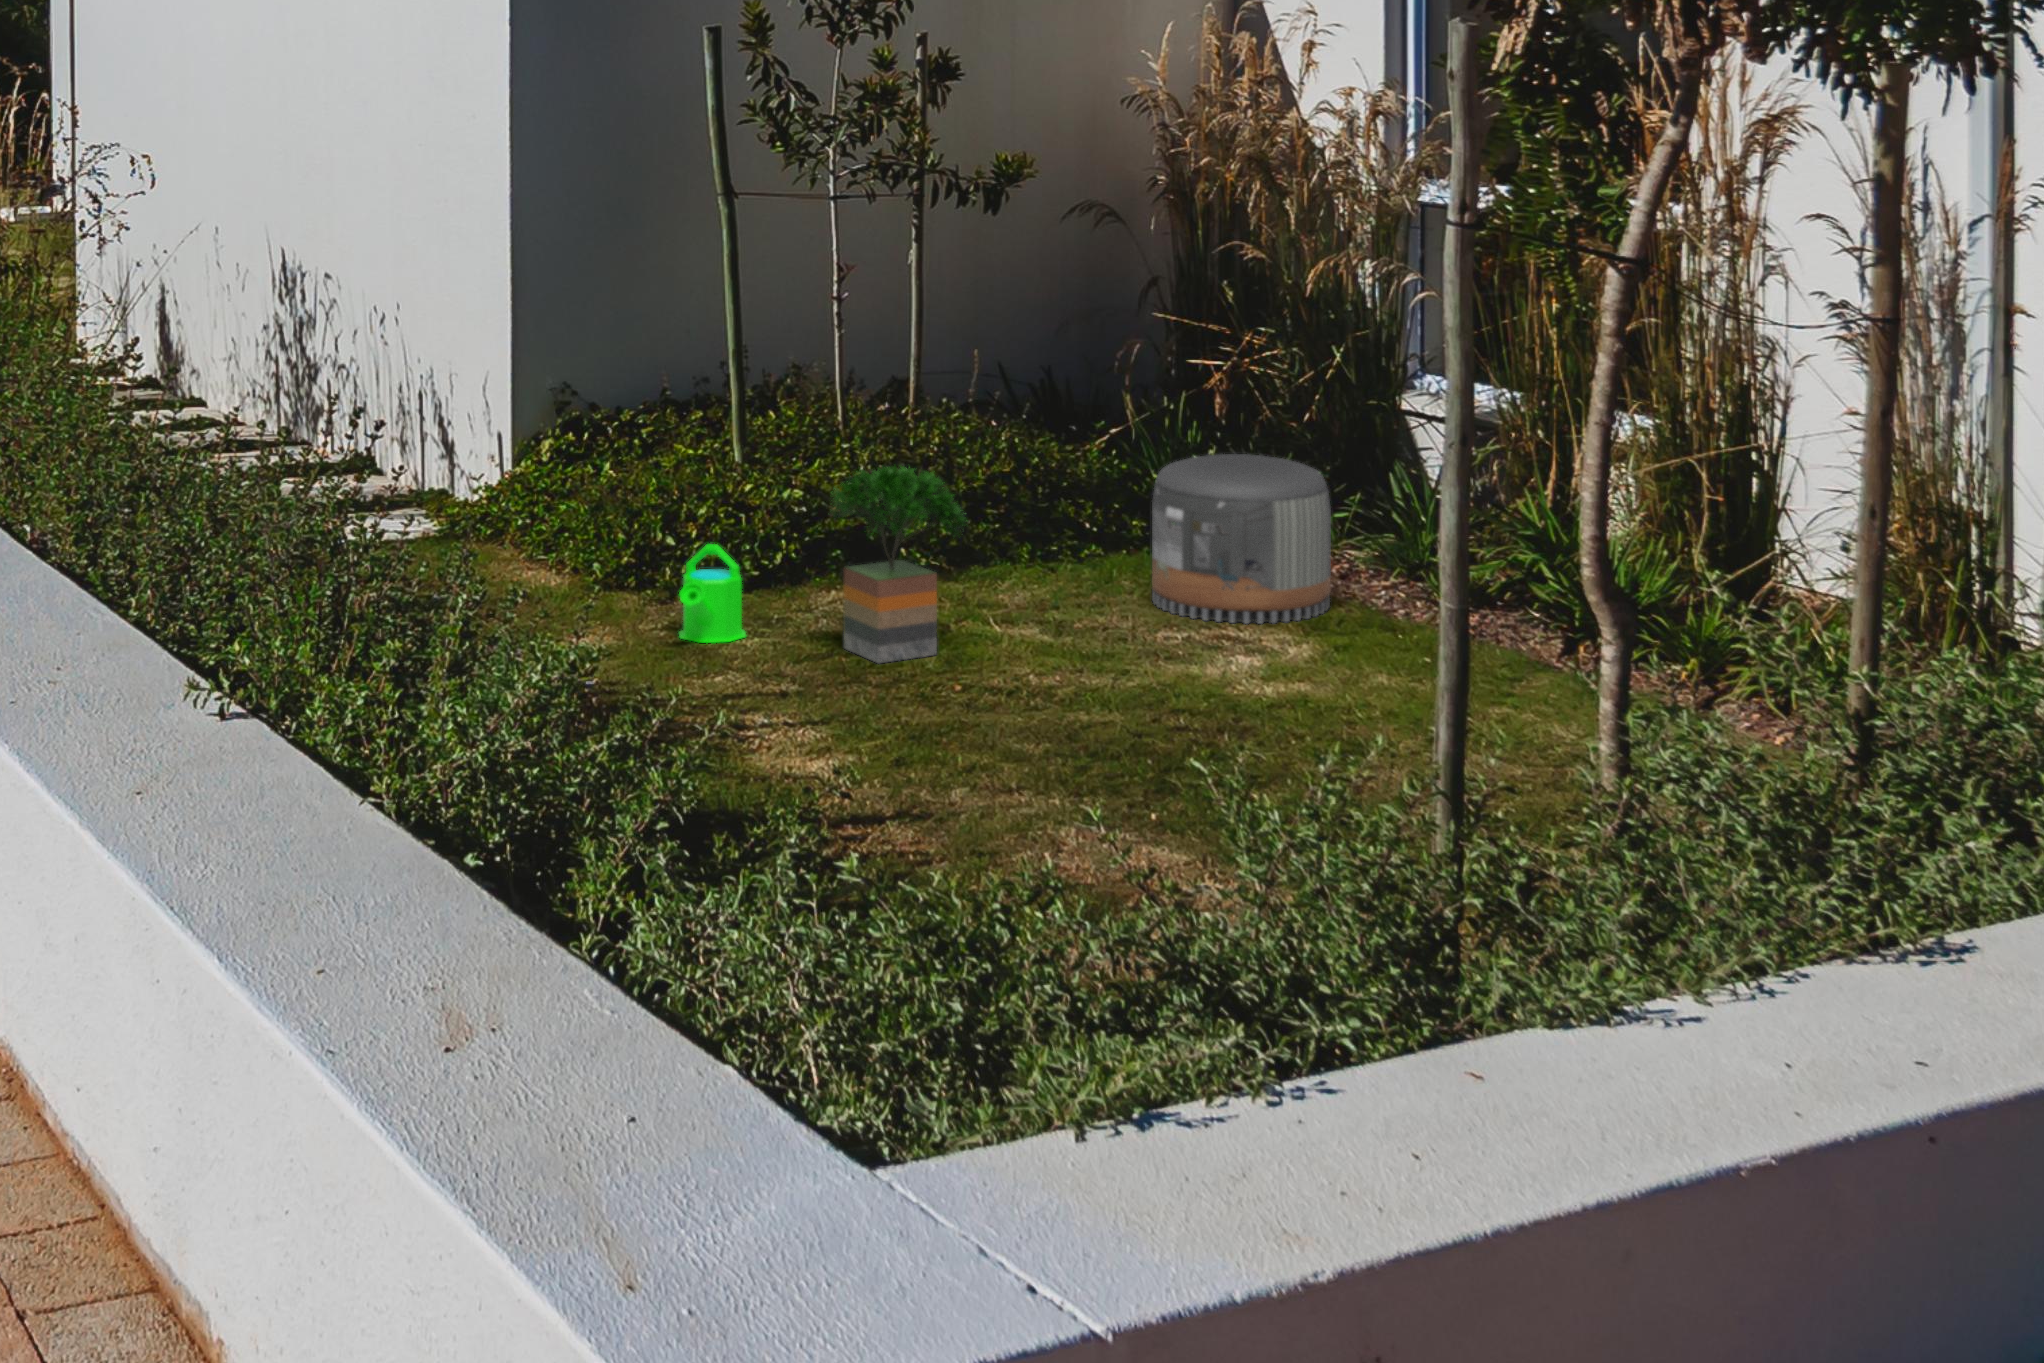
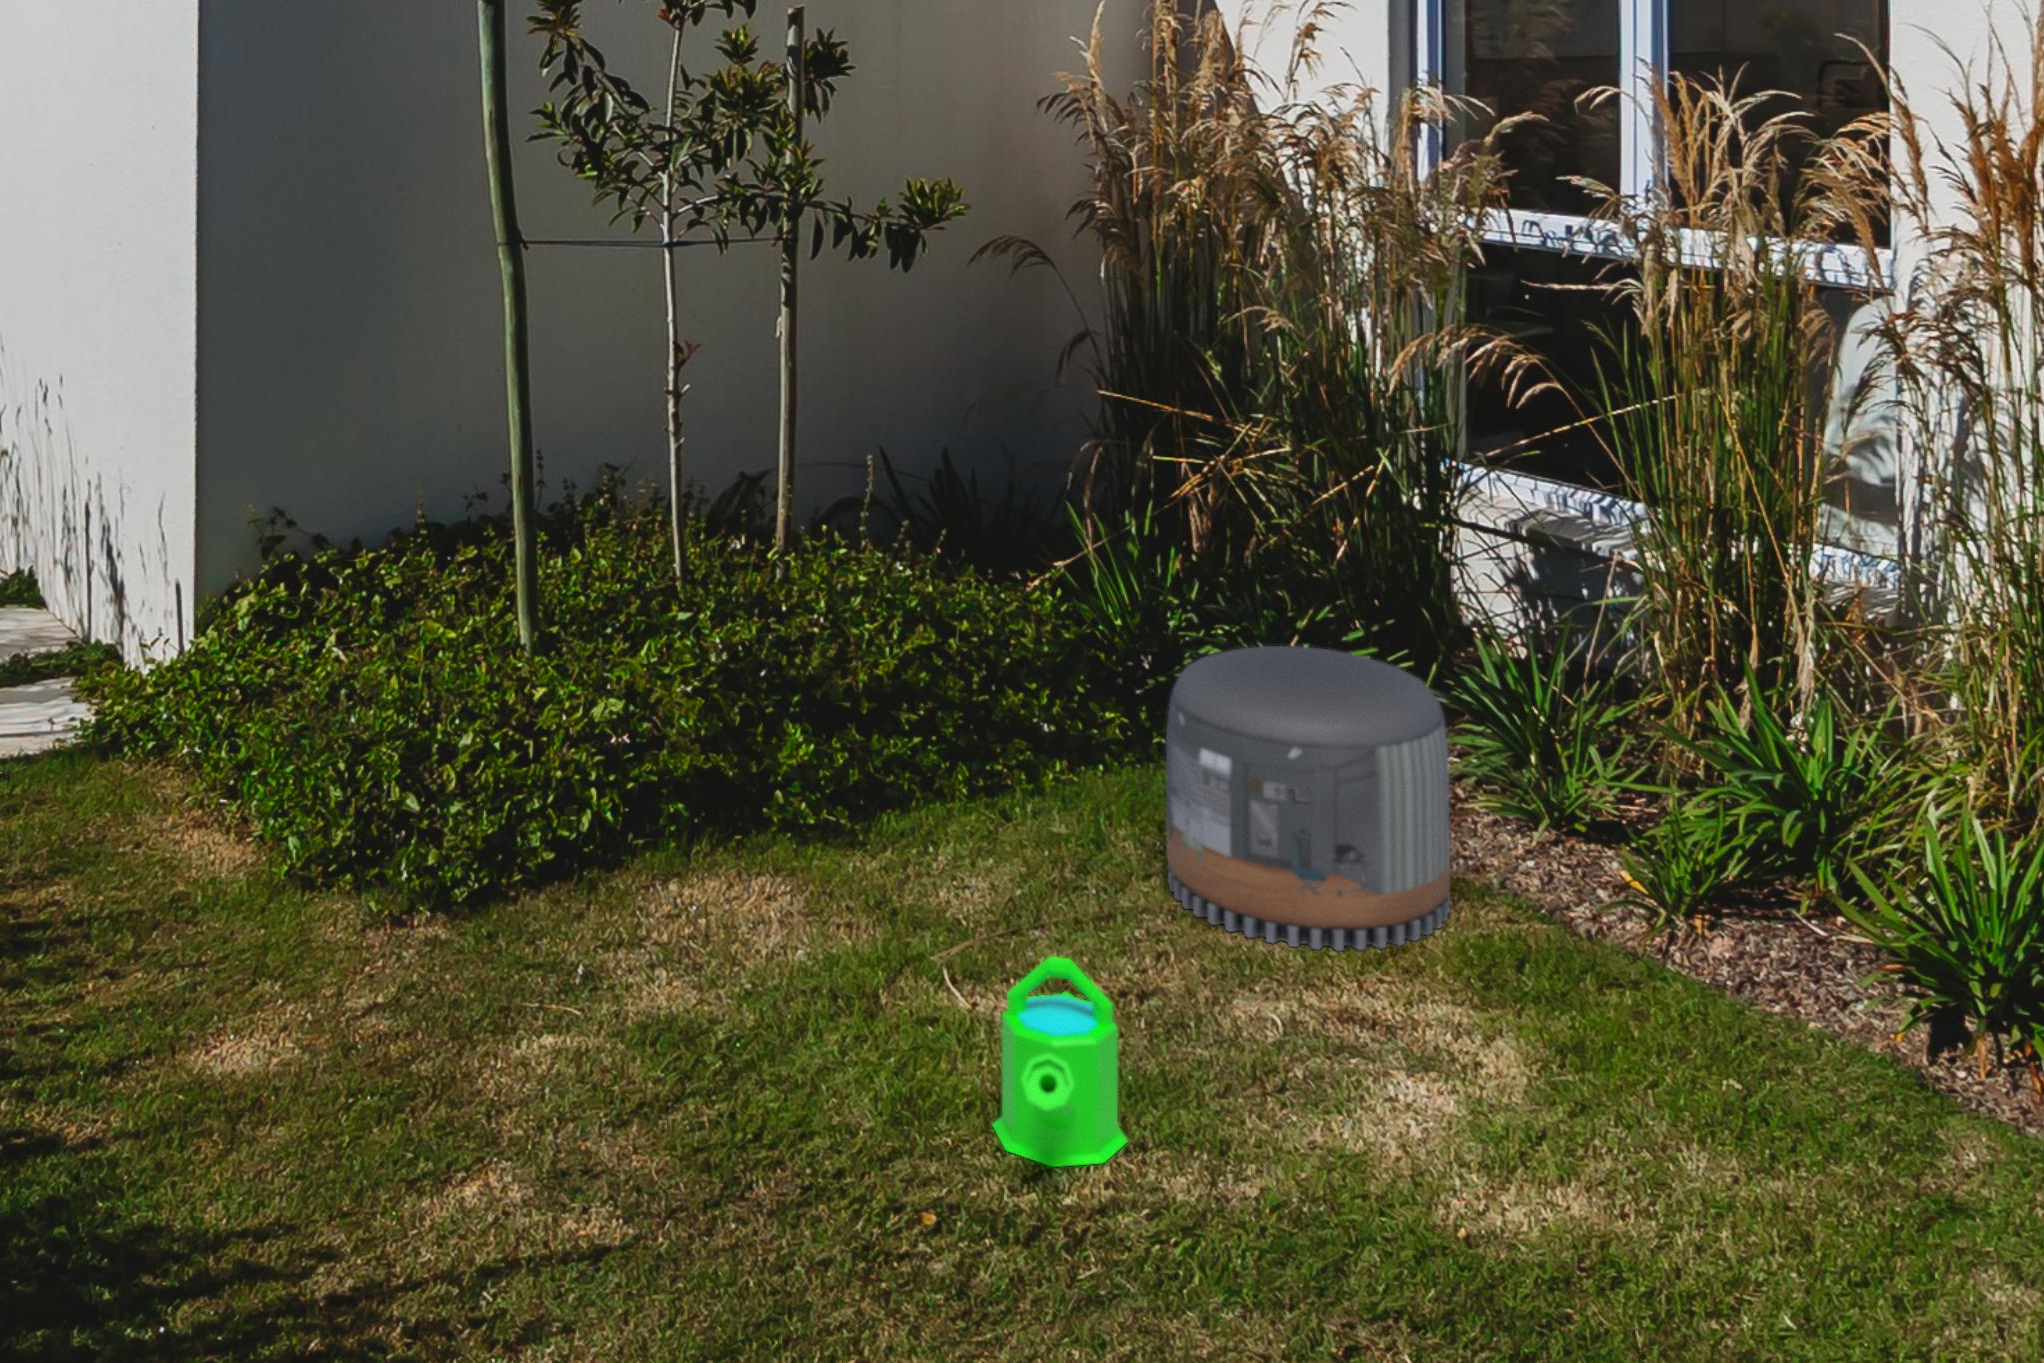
potted tree: present [831,466,967,663] -> none [672,707,915,1084]
watering can: present [679,544,746,643] -> present [993,957,1127,1167]

